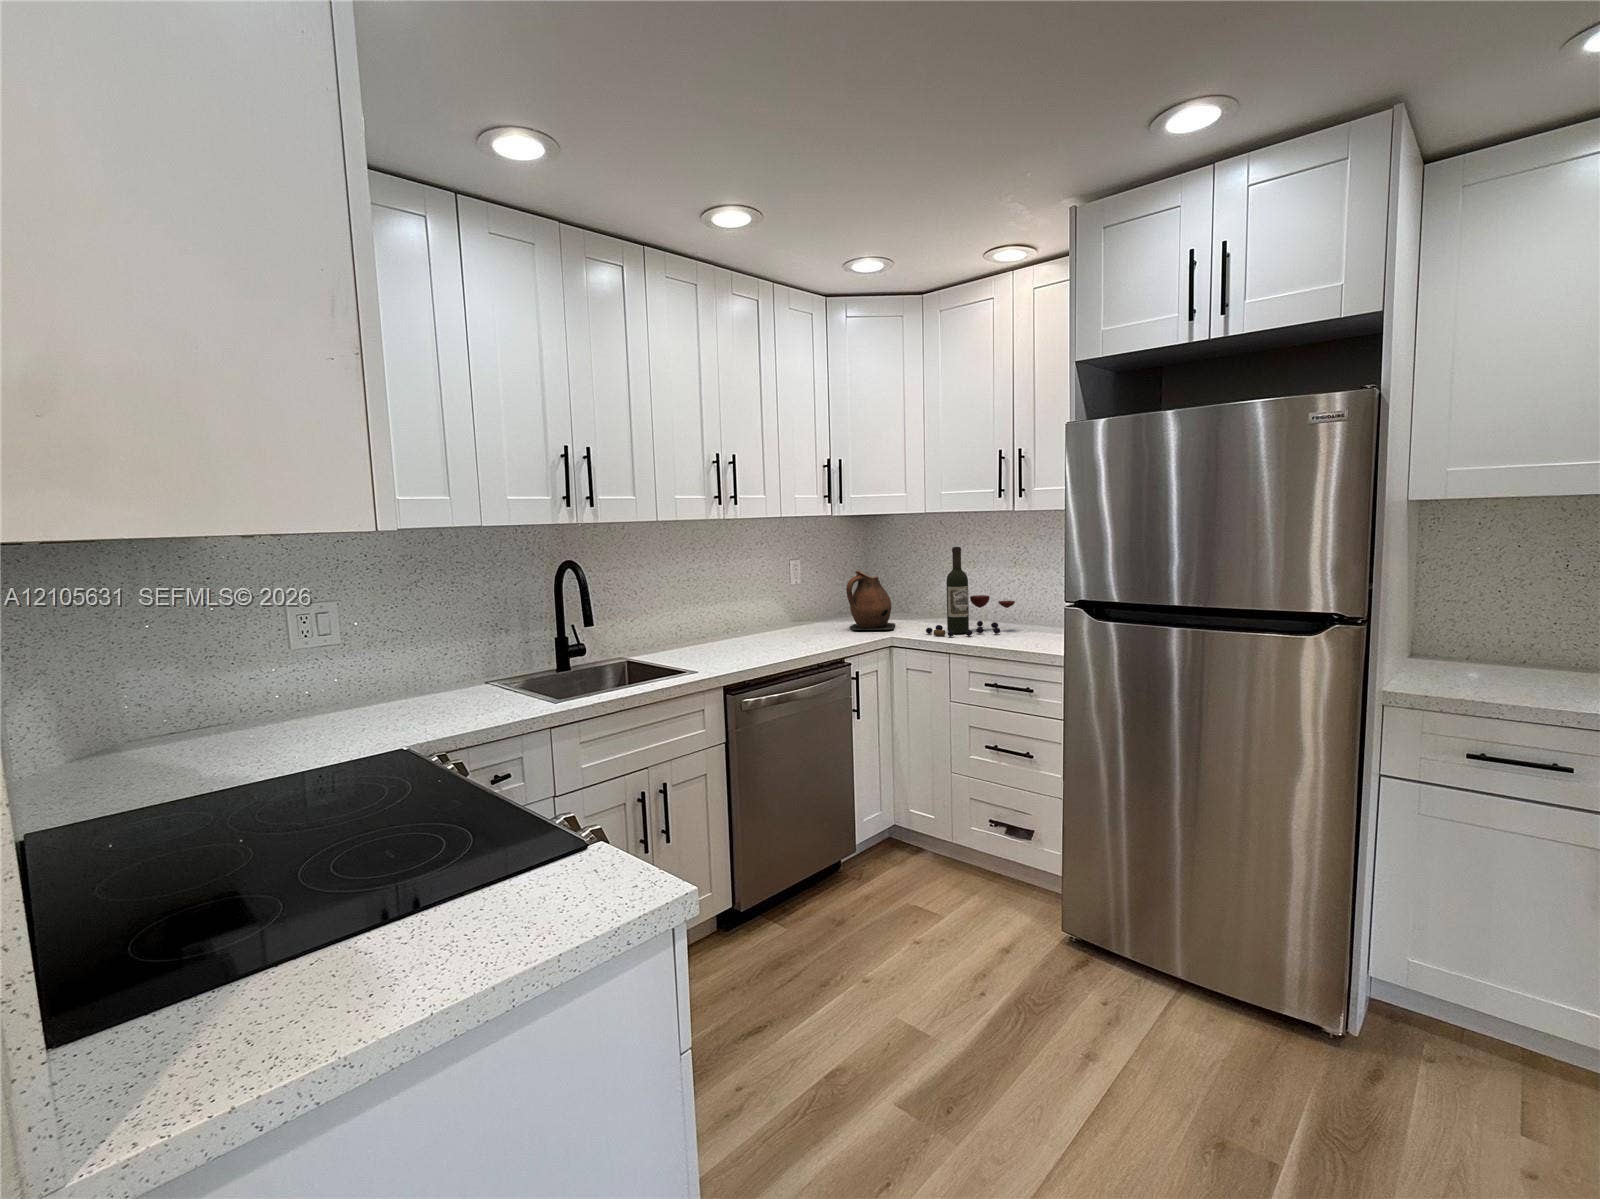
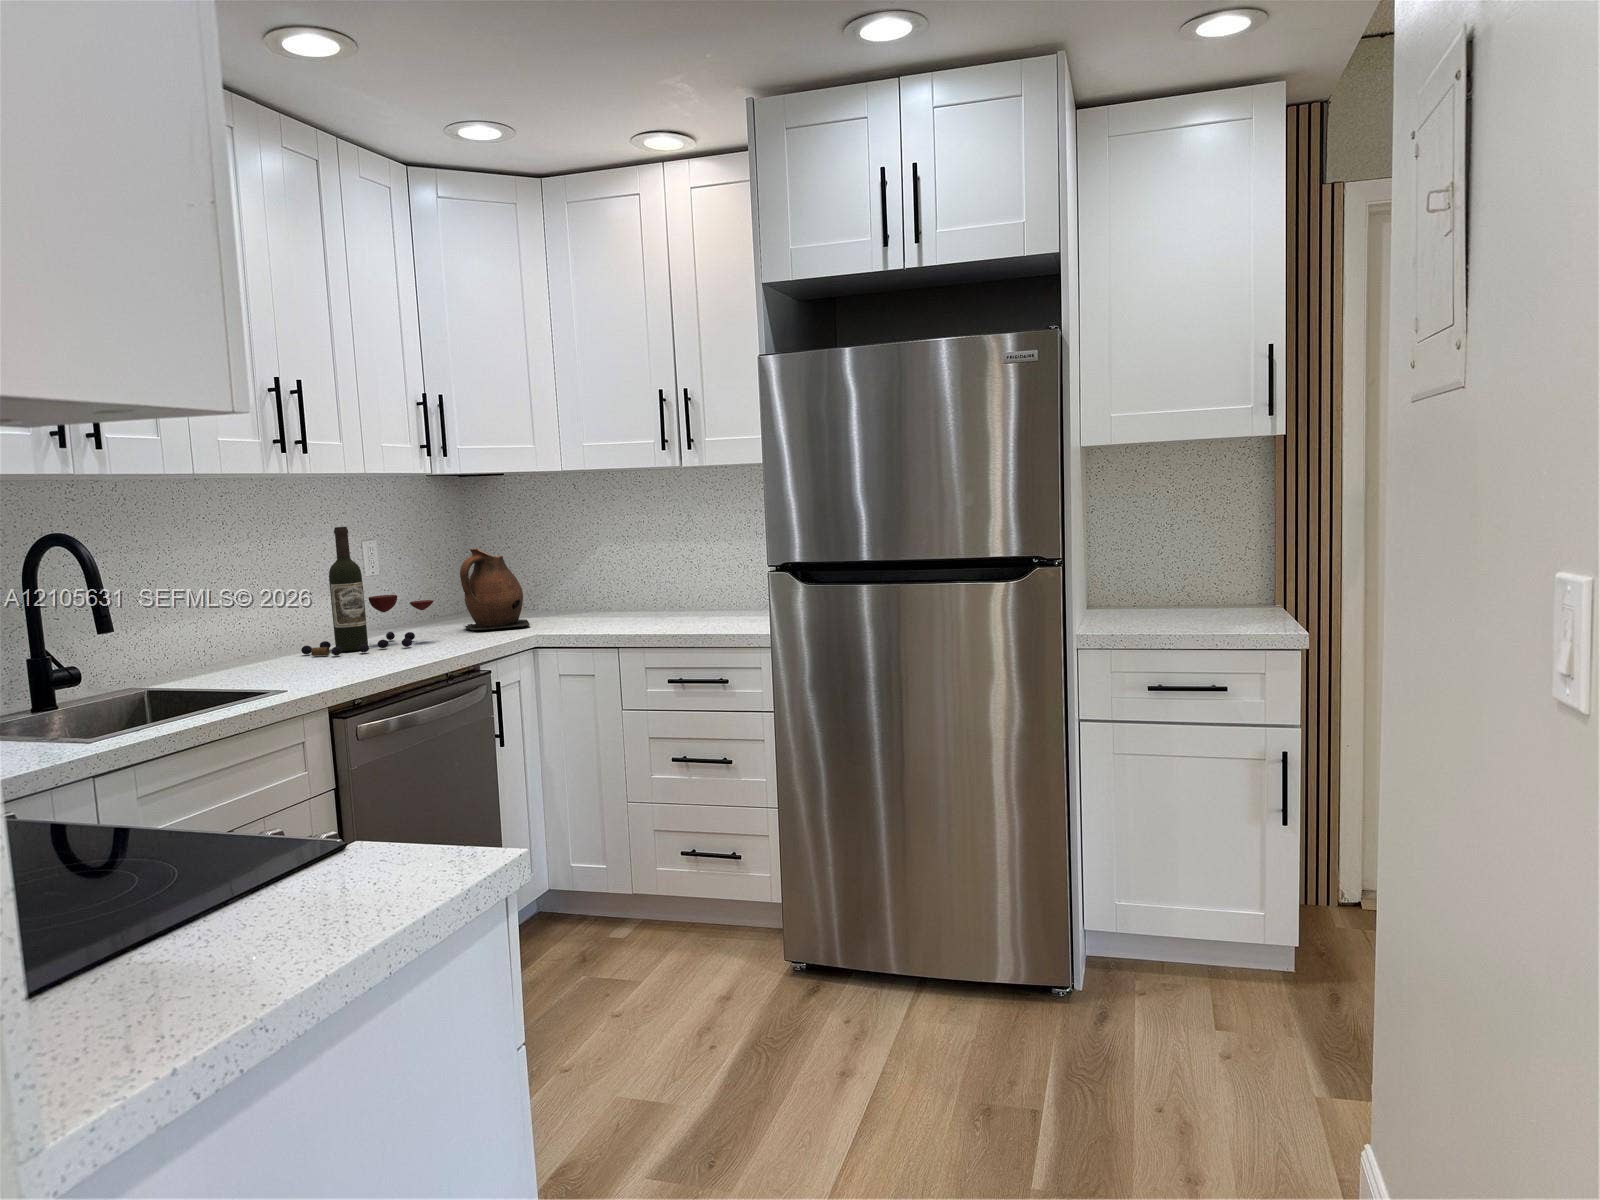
wine bottle: present [926,547,1015,637] -> present [301,527,433,656]

